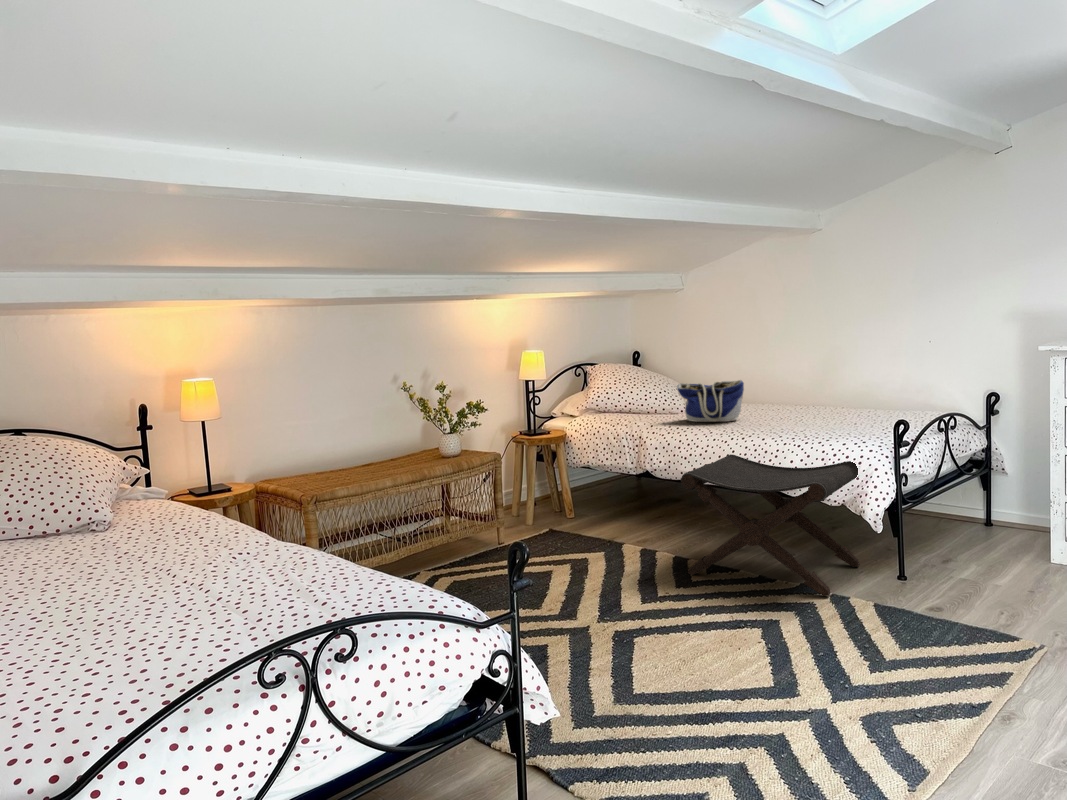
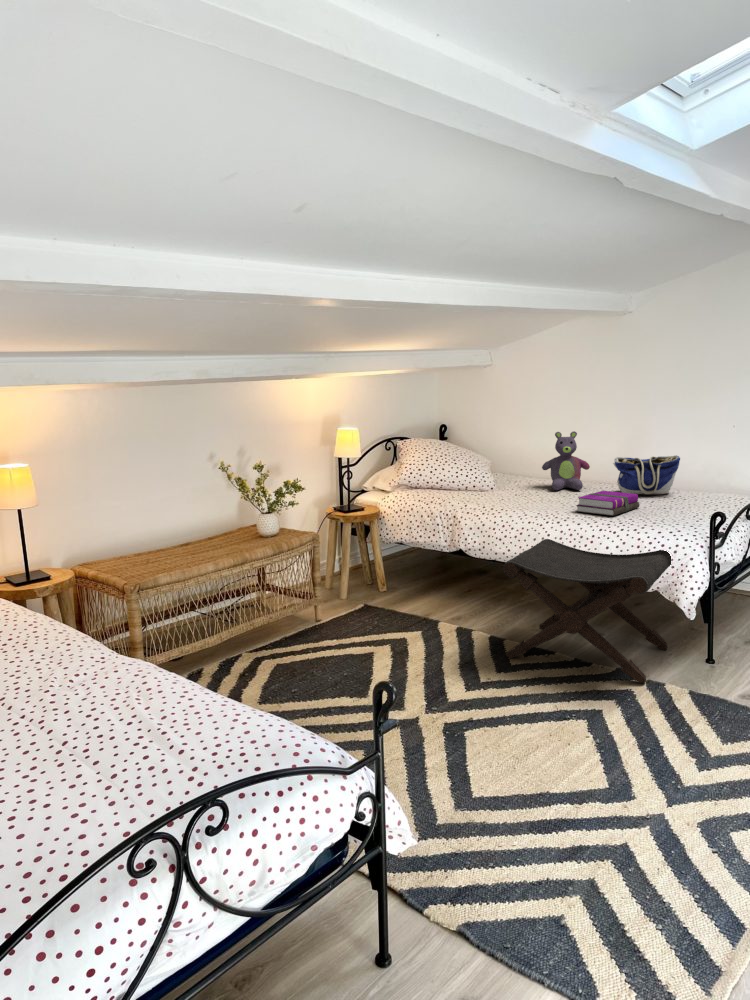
stuffed bear: none [734,350,785,411] -> present [542,431,590,490]
tote bag: present [677,380,744,422] -> present [613,455,680,494]
hardback book: none [763,407,832,430] -> present [576,491,640,516]

